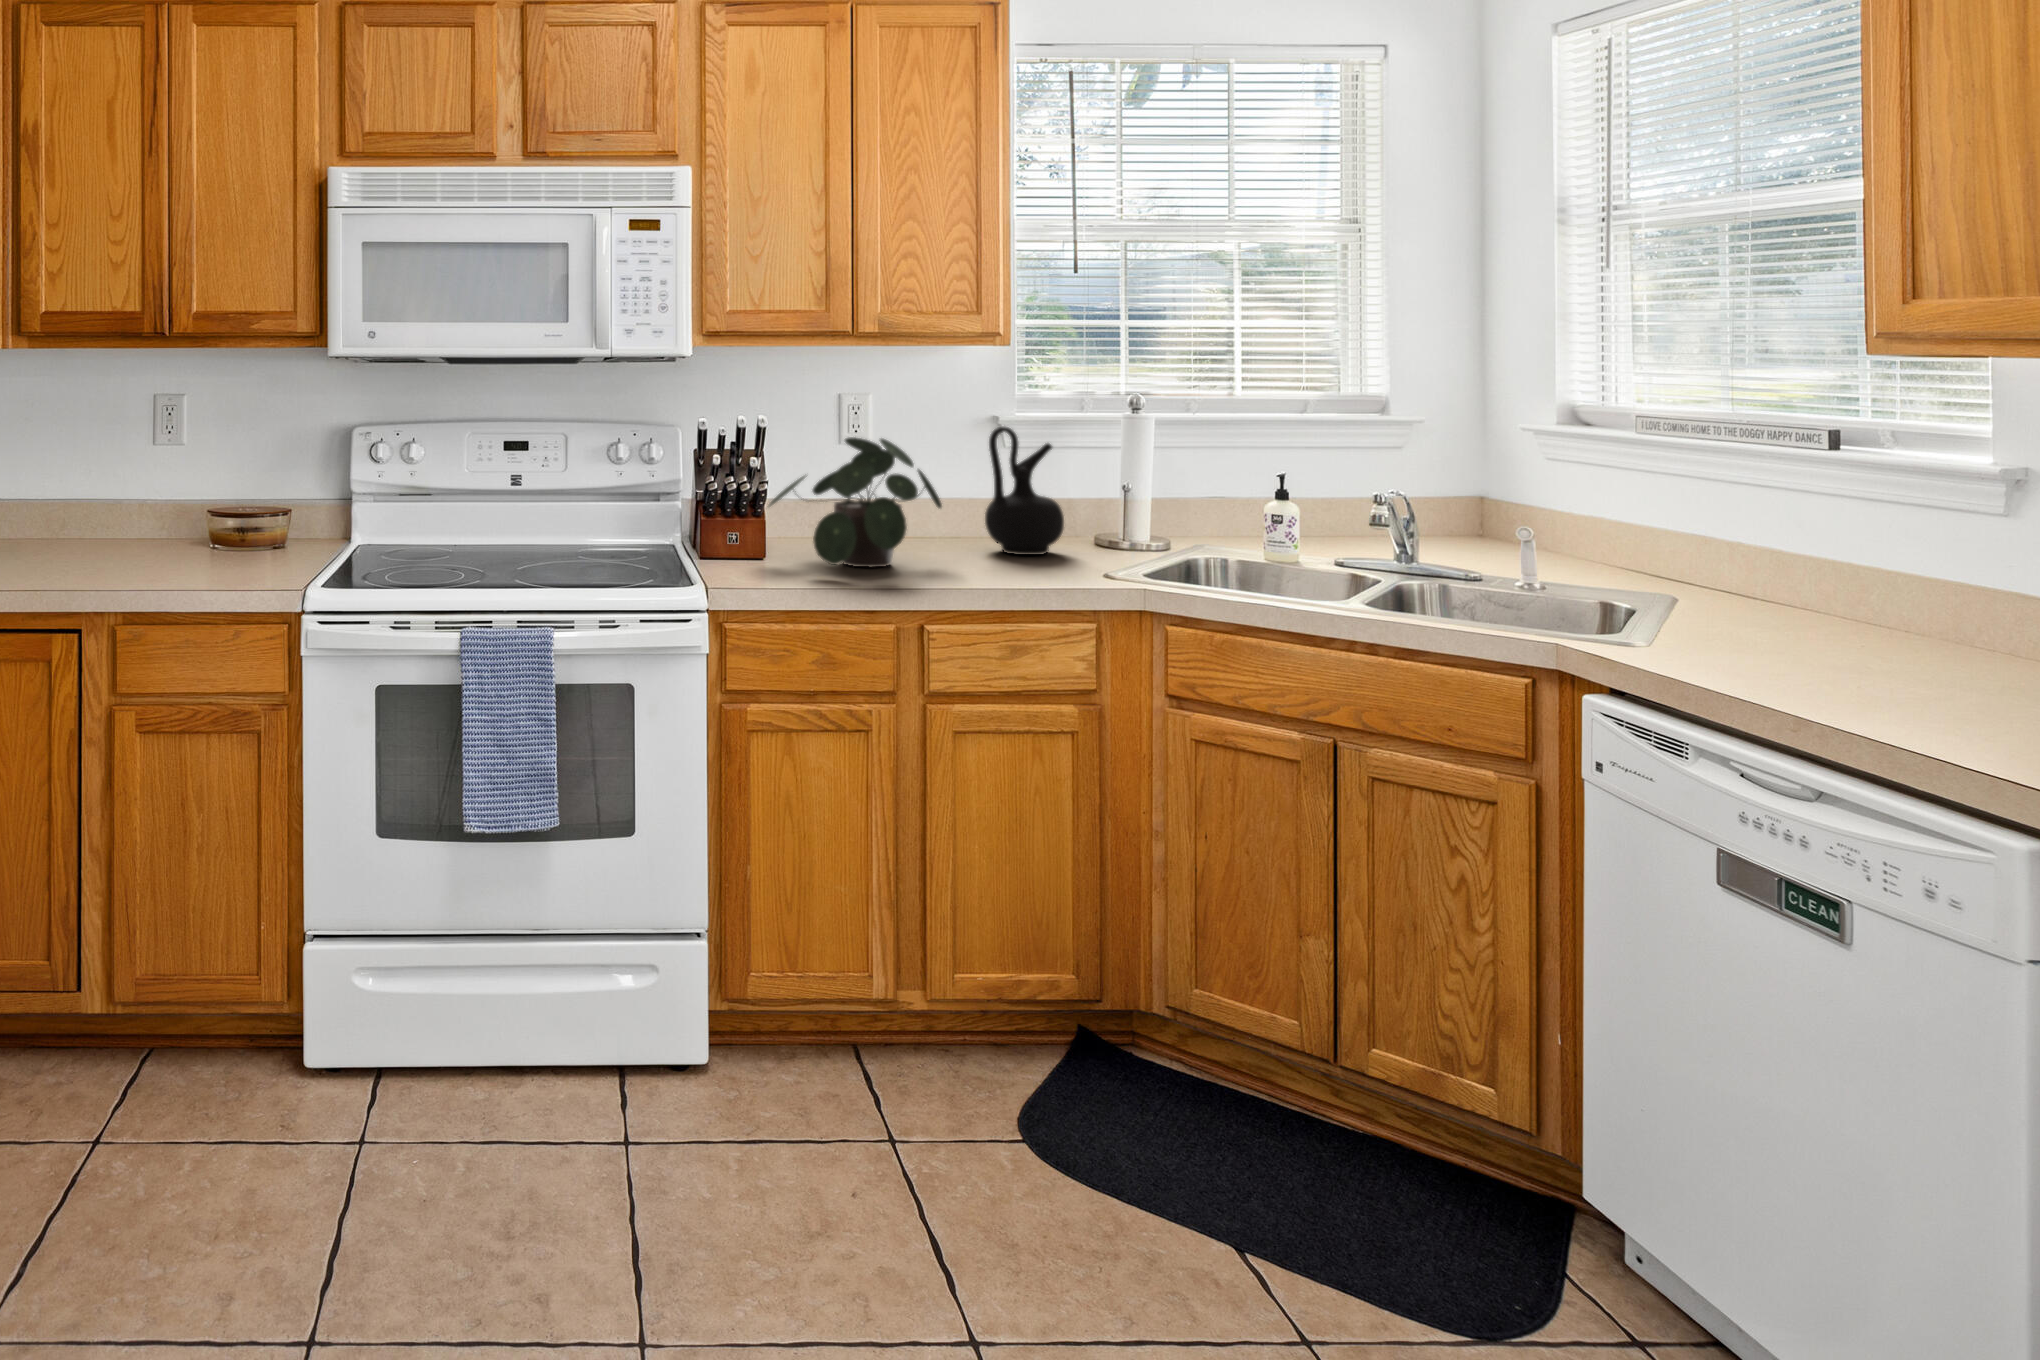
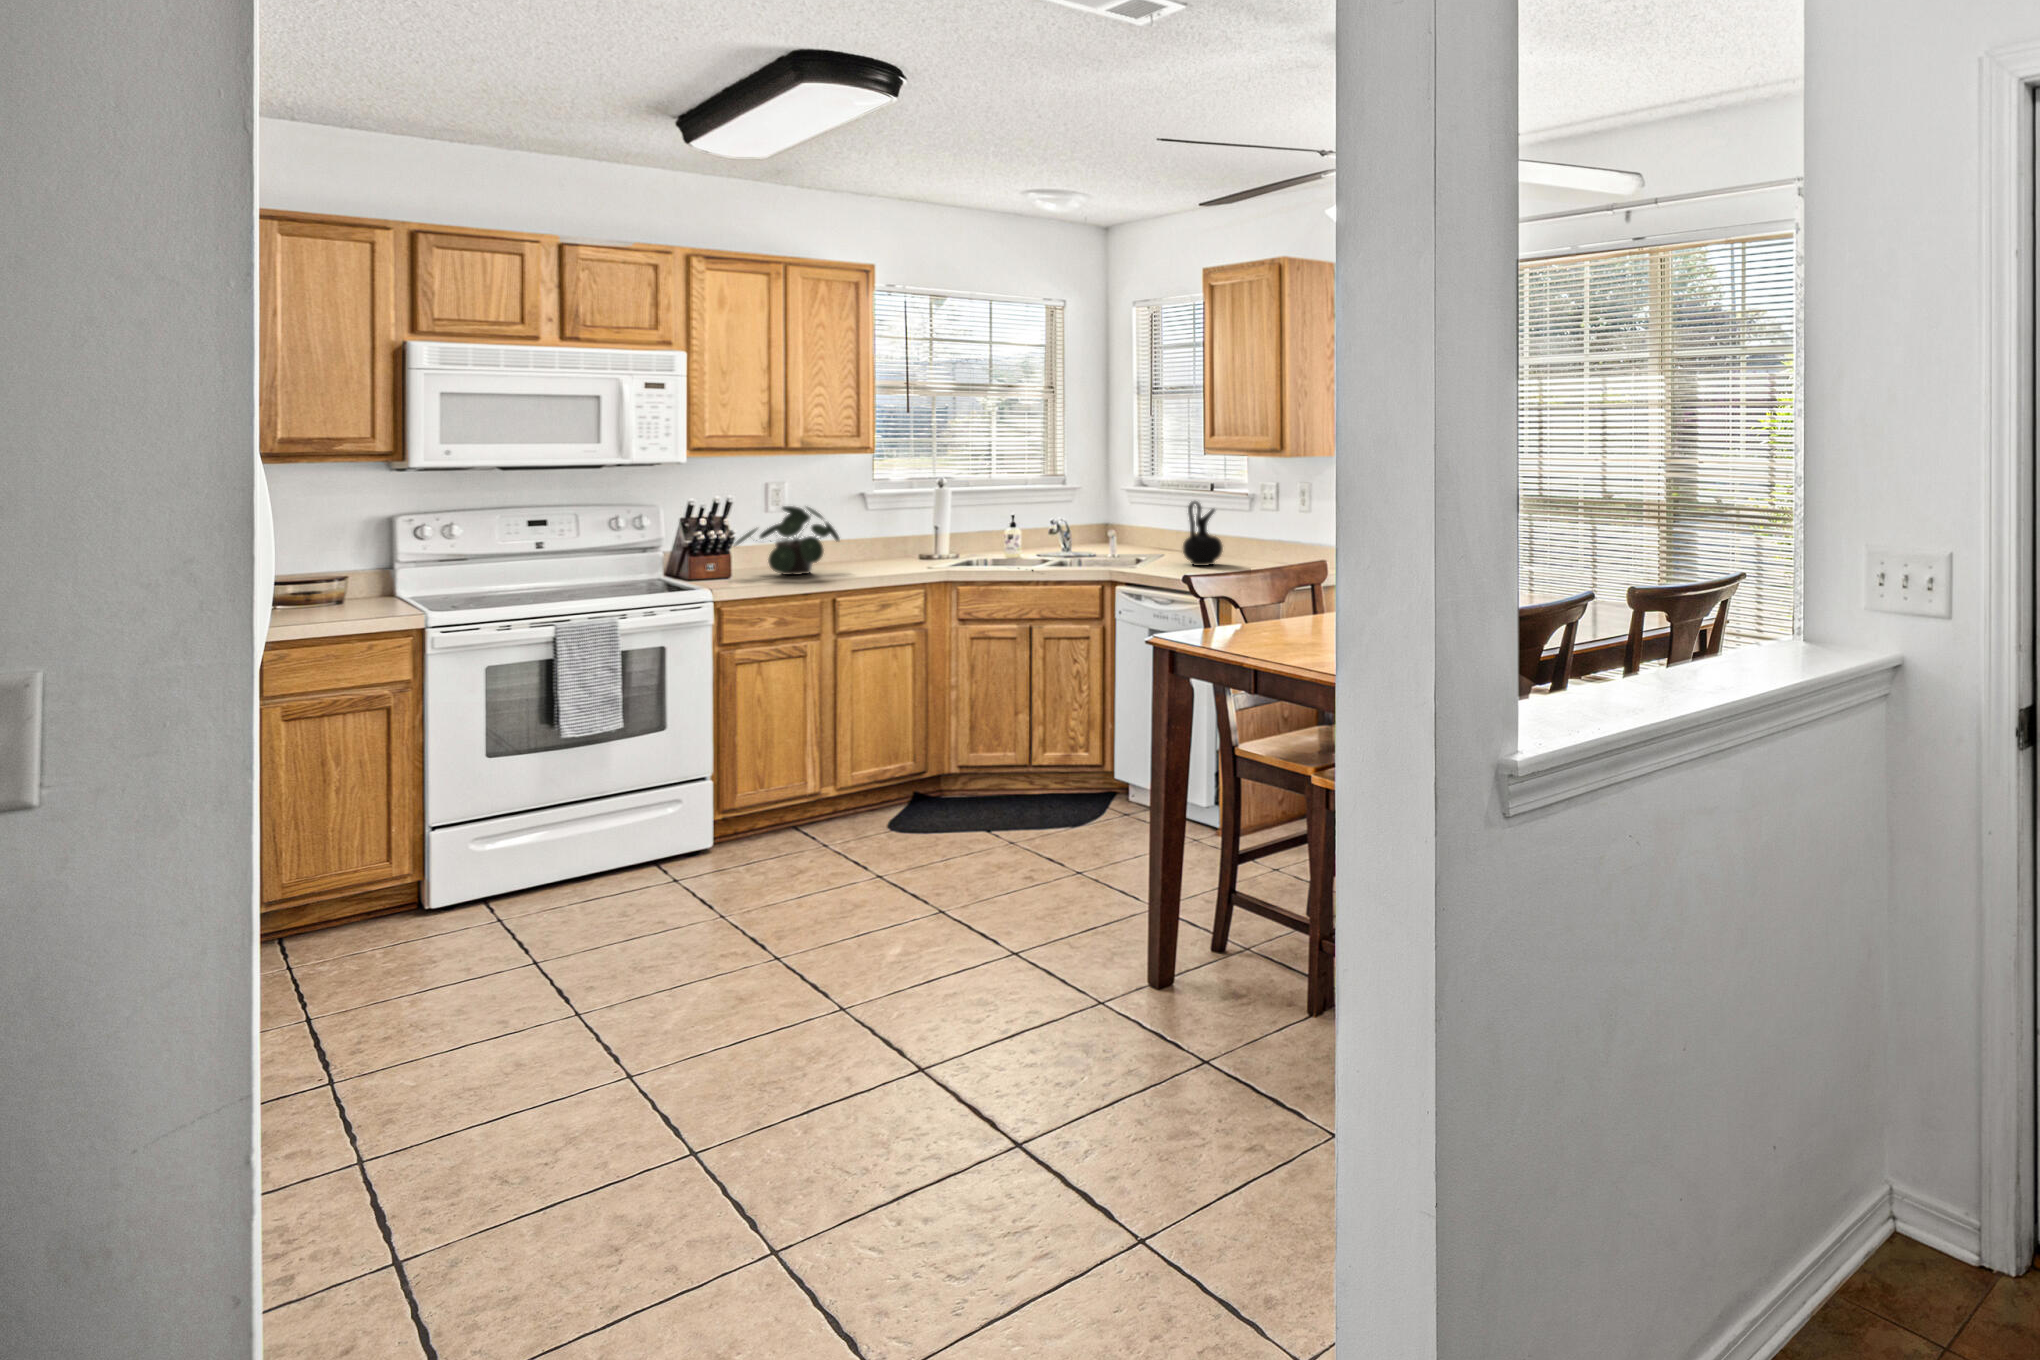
ceramic jug: present [985,427,1064,555] -> present [1183,501,1223,566]

